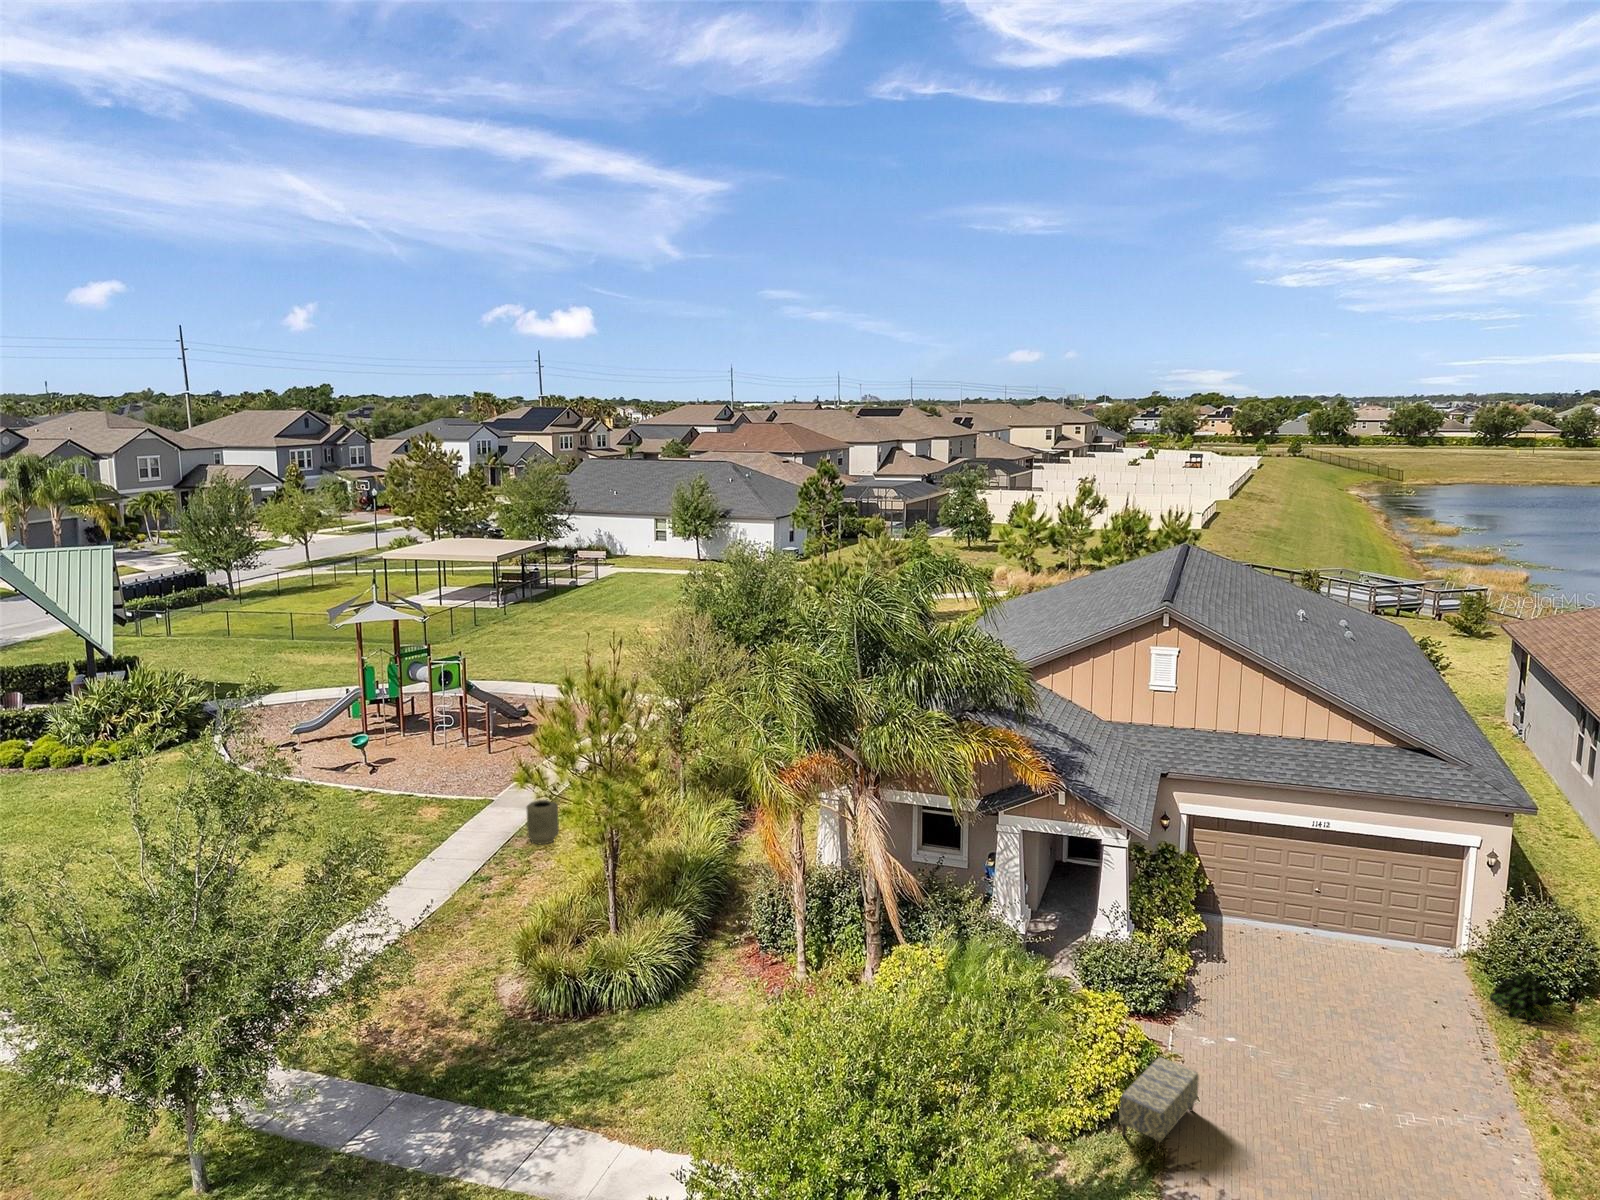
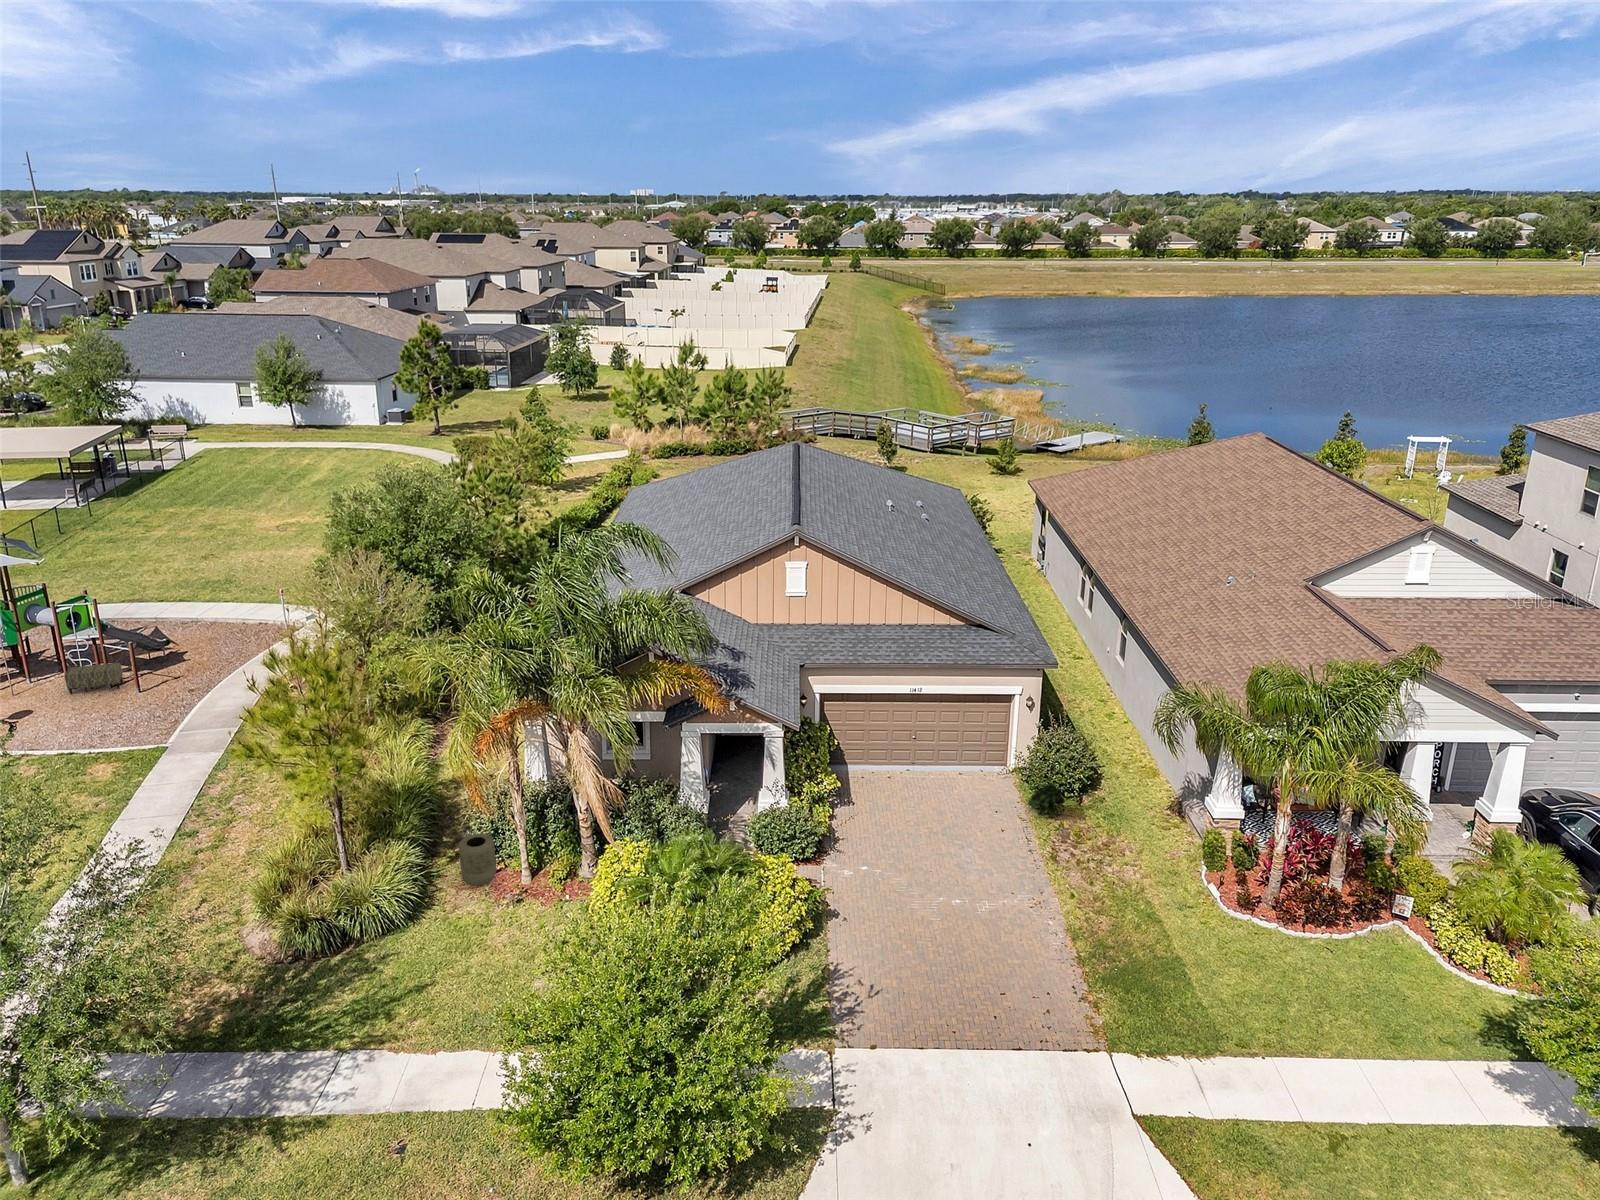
trash can: present [527,800,559,844] -> present [458,833,496,886]
bench: present [1119,1057,1199,1152] -> present [65,663,123,694]

